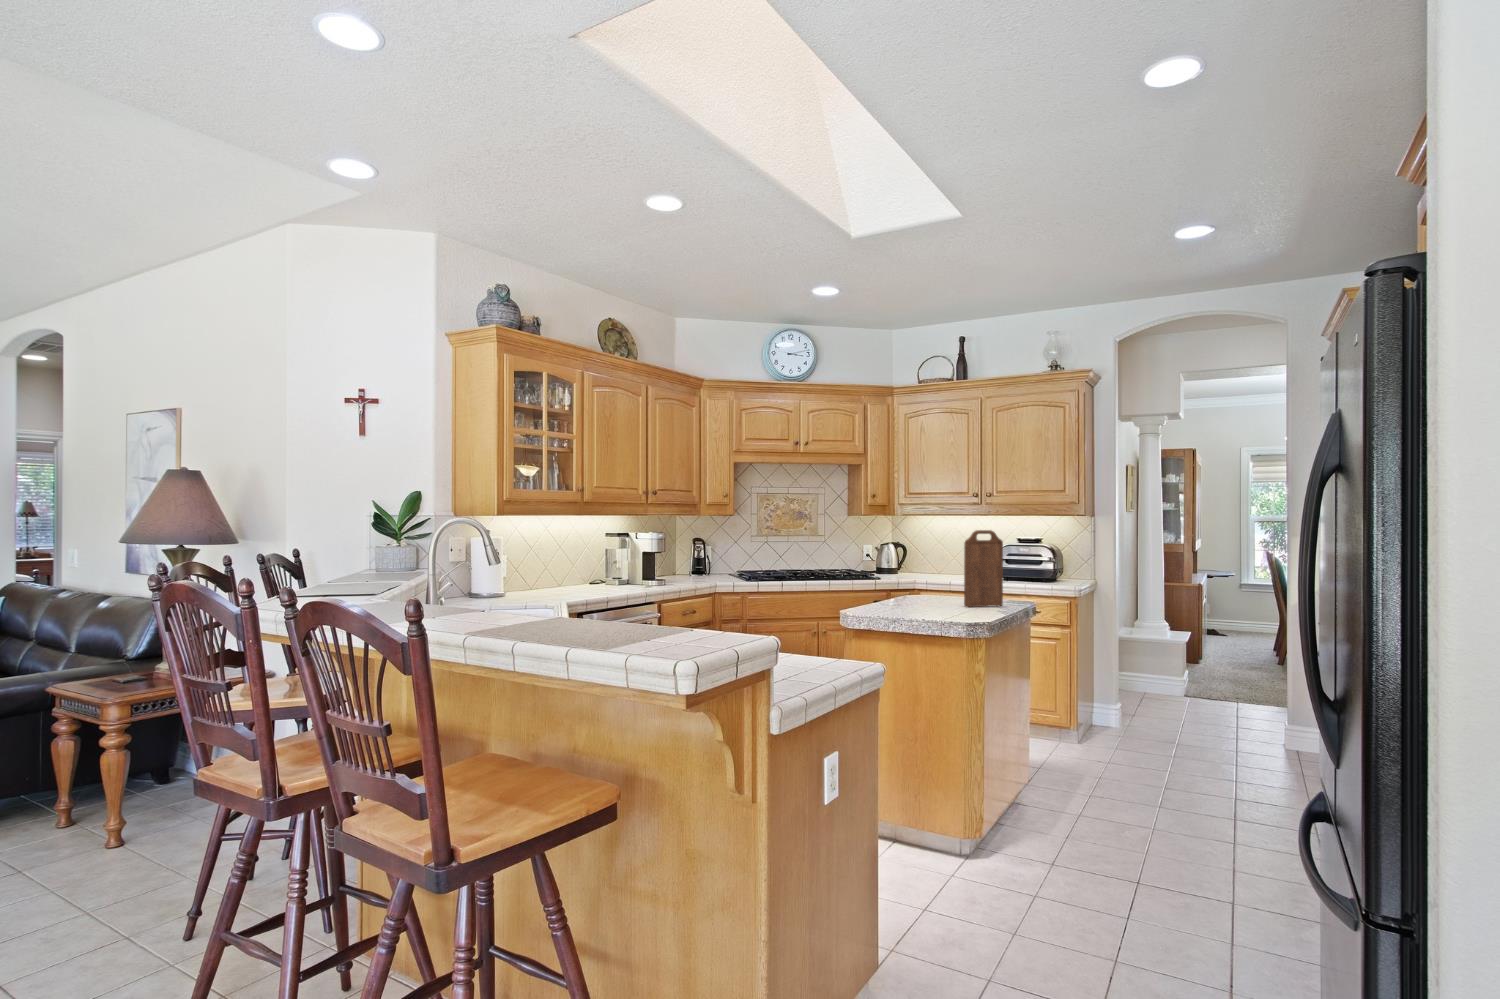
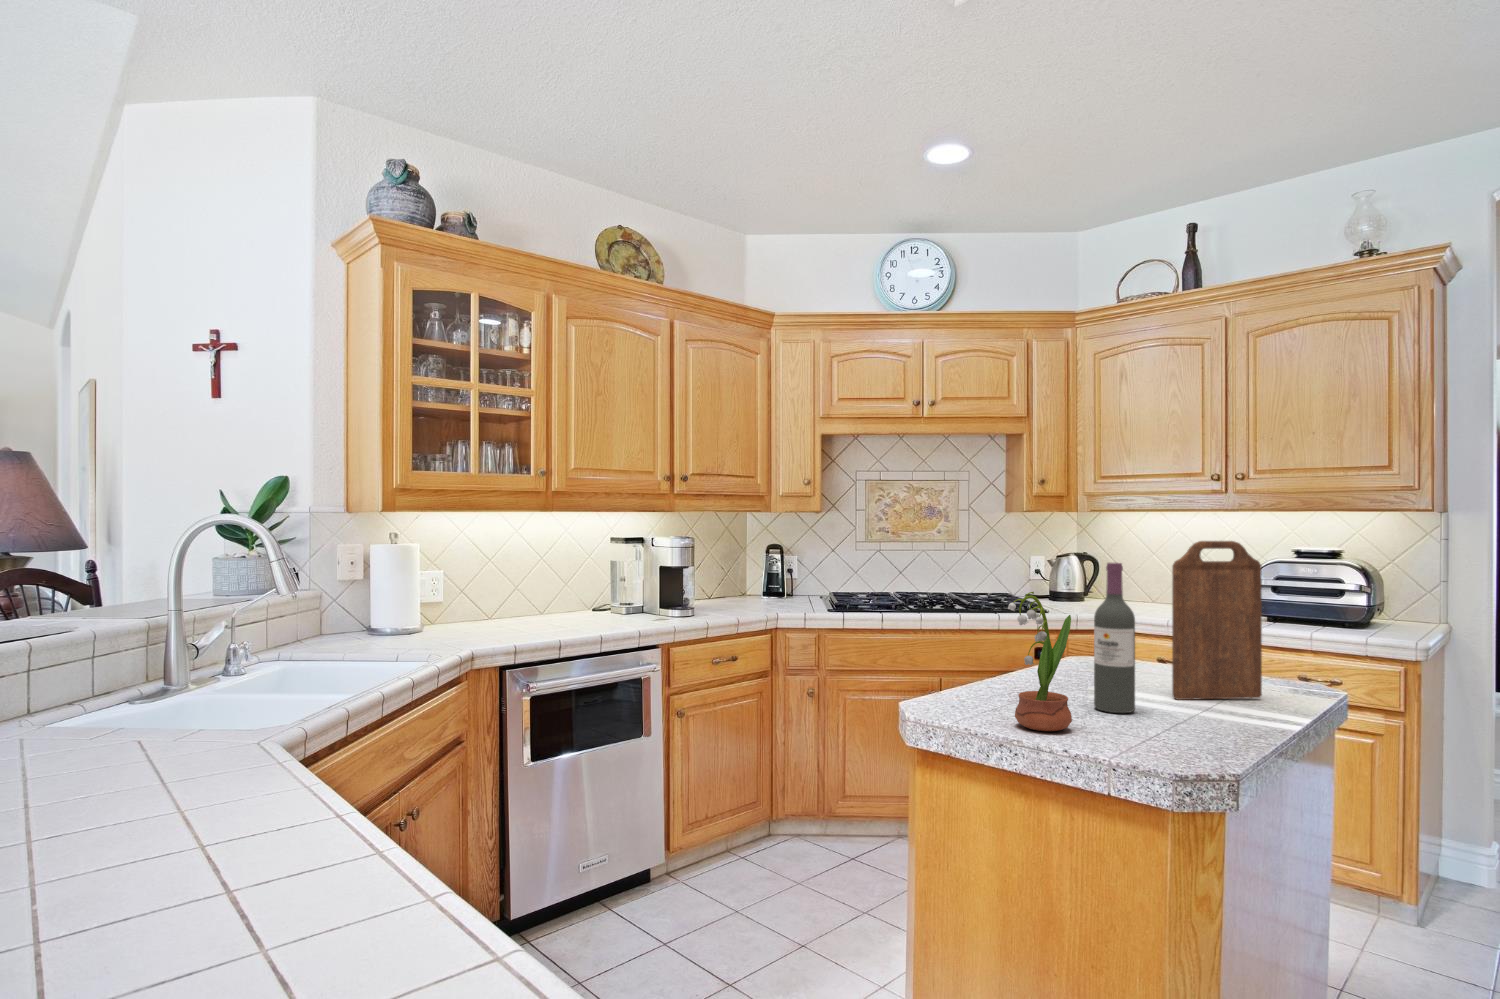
wine bottle: none [932,540,950,610] -> present [1094,563,1135,713]
potted flower: none [901,552,928,615] -> present [1008,592,1072,731]

